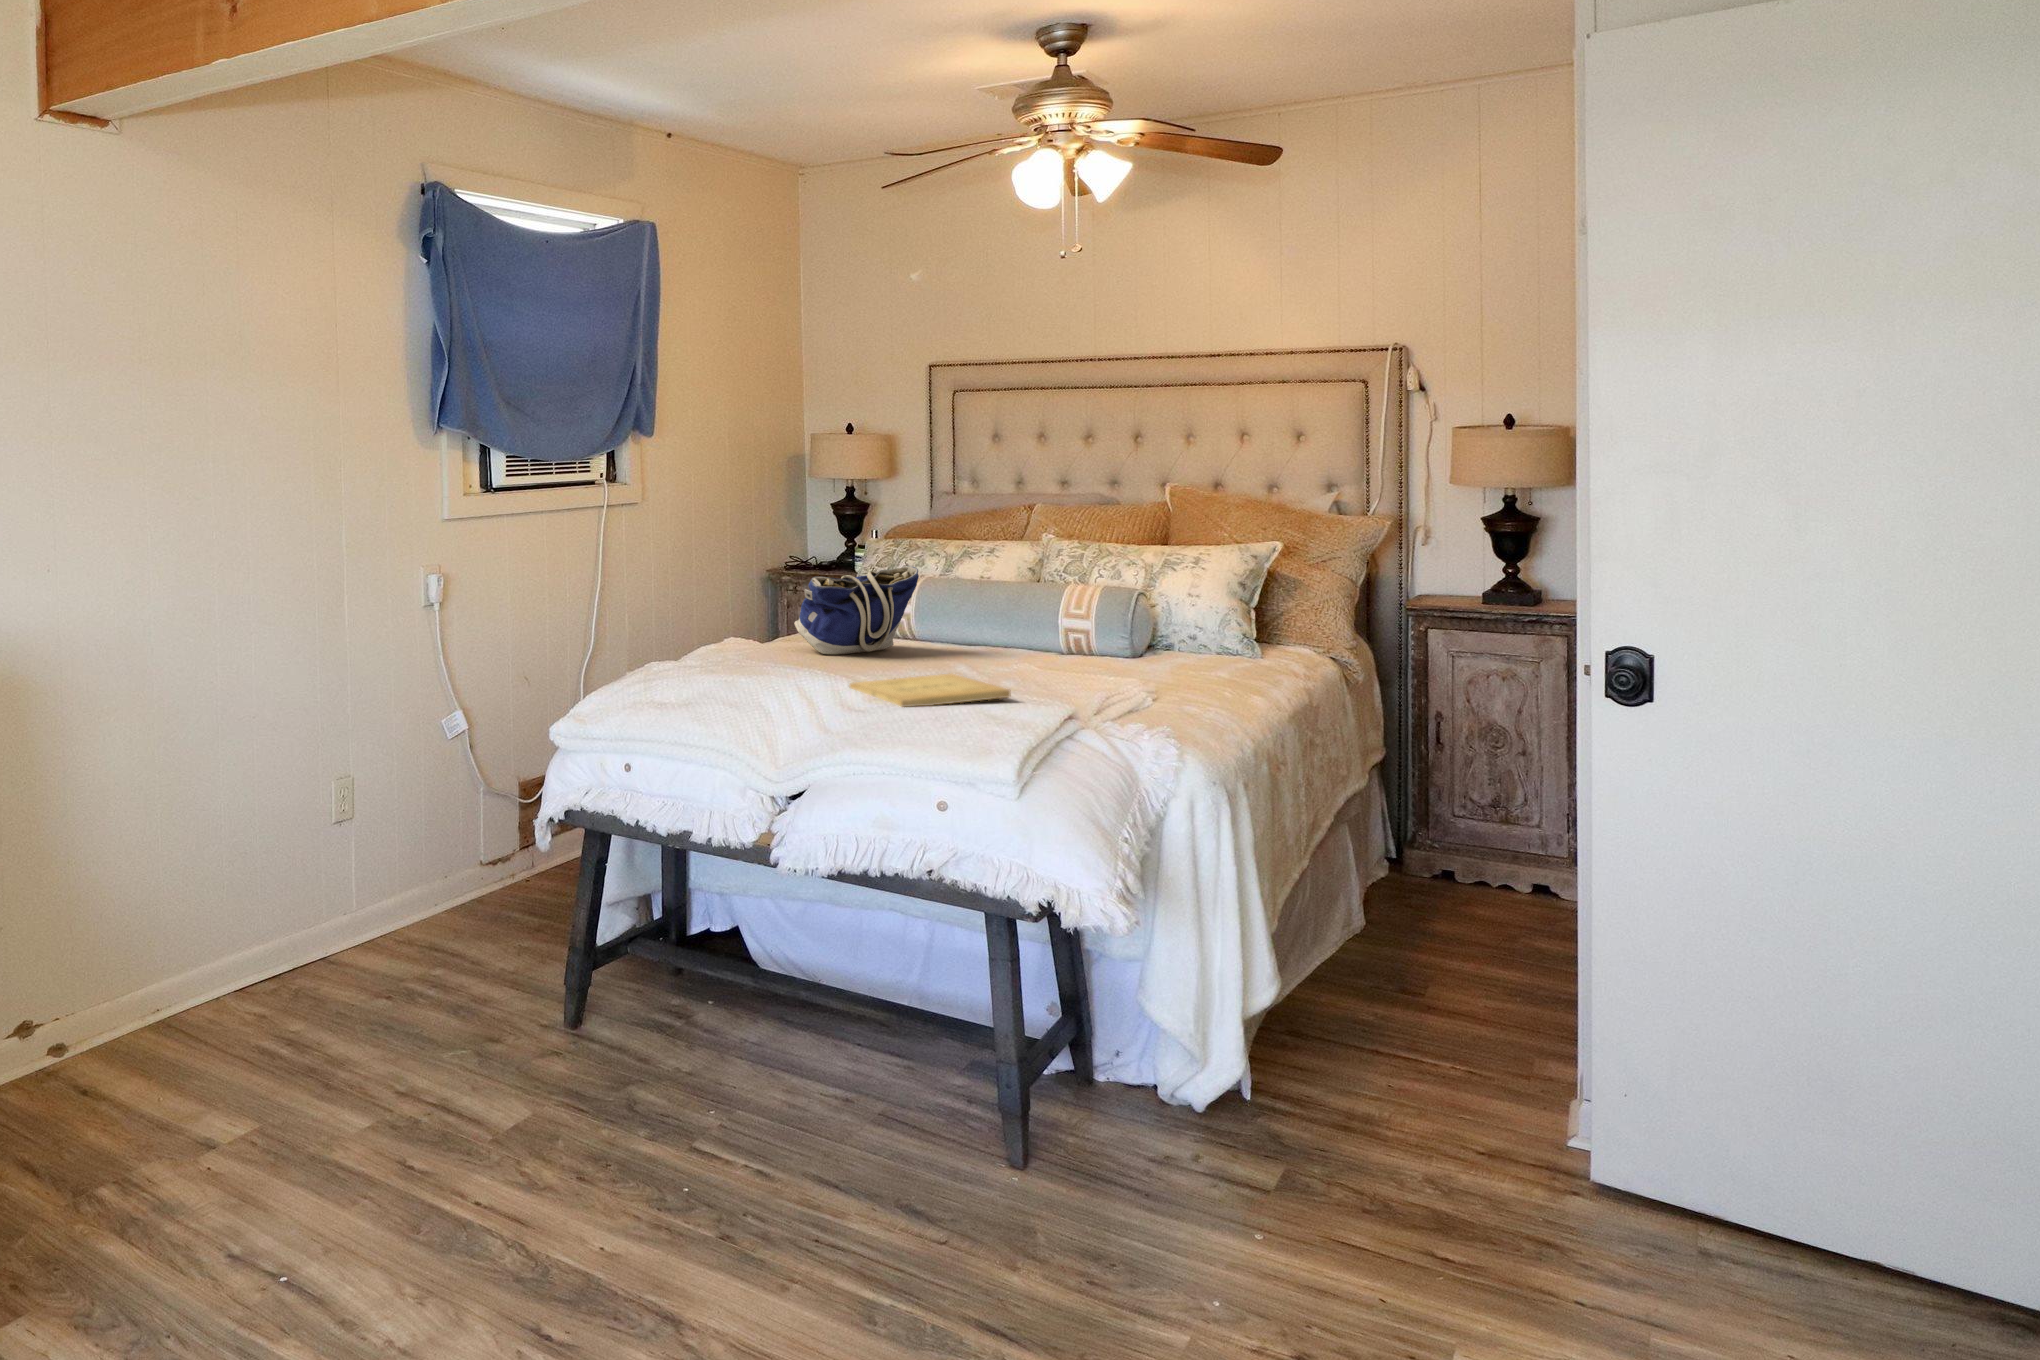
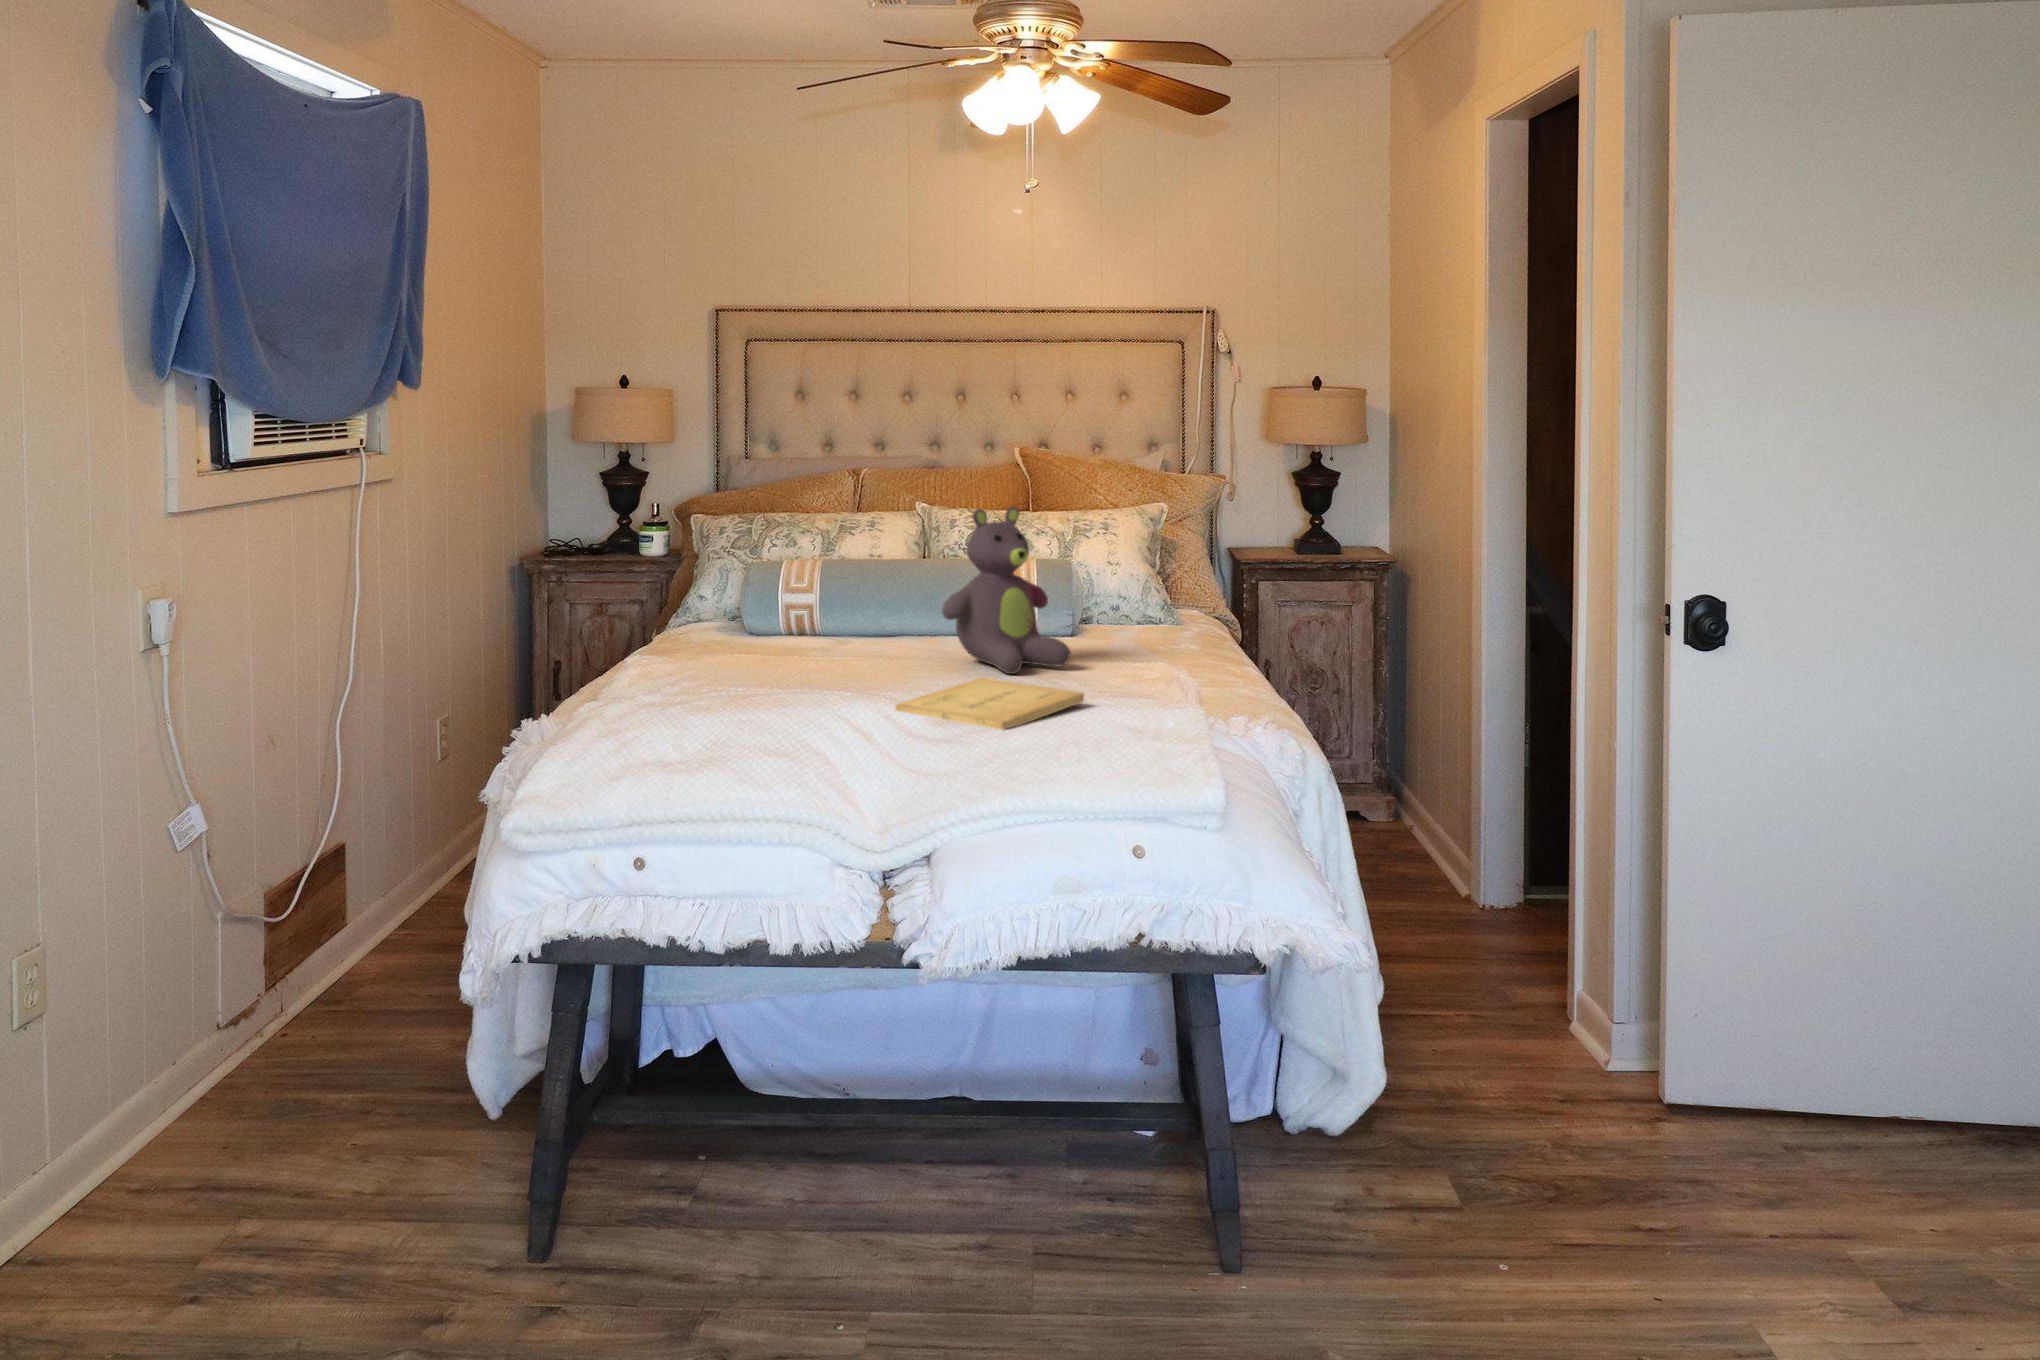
stuffed bear: none [960,534,1070,677] -> present [942,507,1070,674]
tote bag: present [794,566,919,655] -> none [726,548,865,665]

